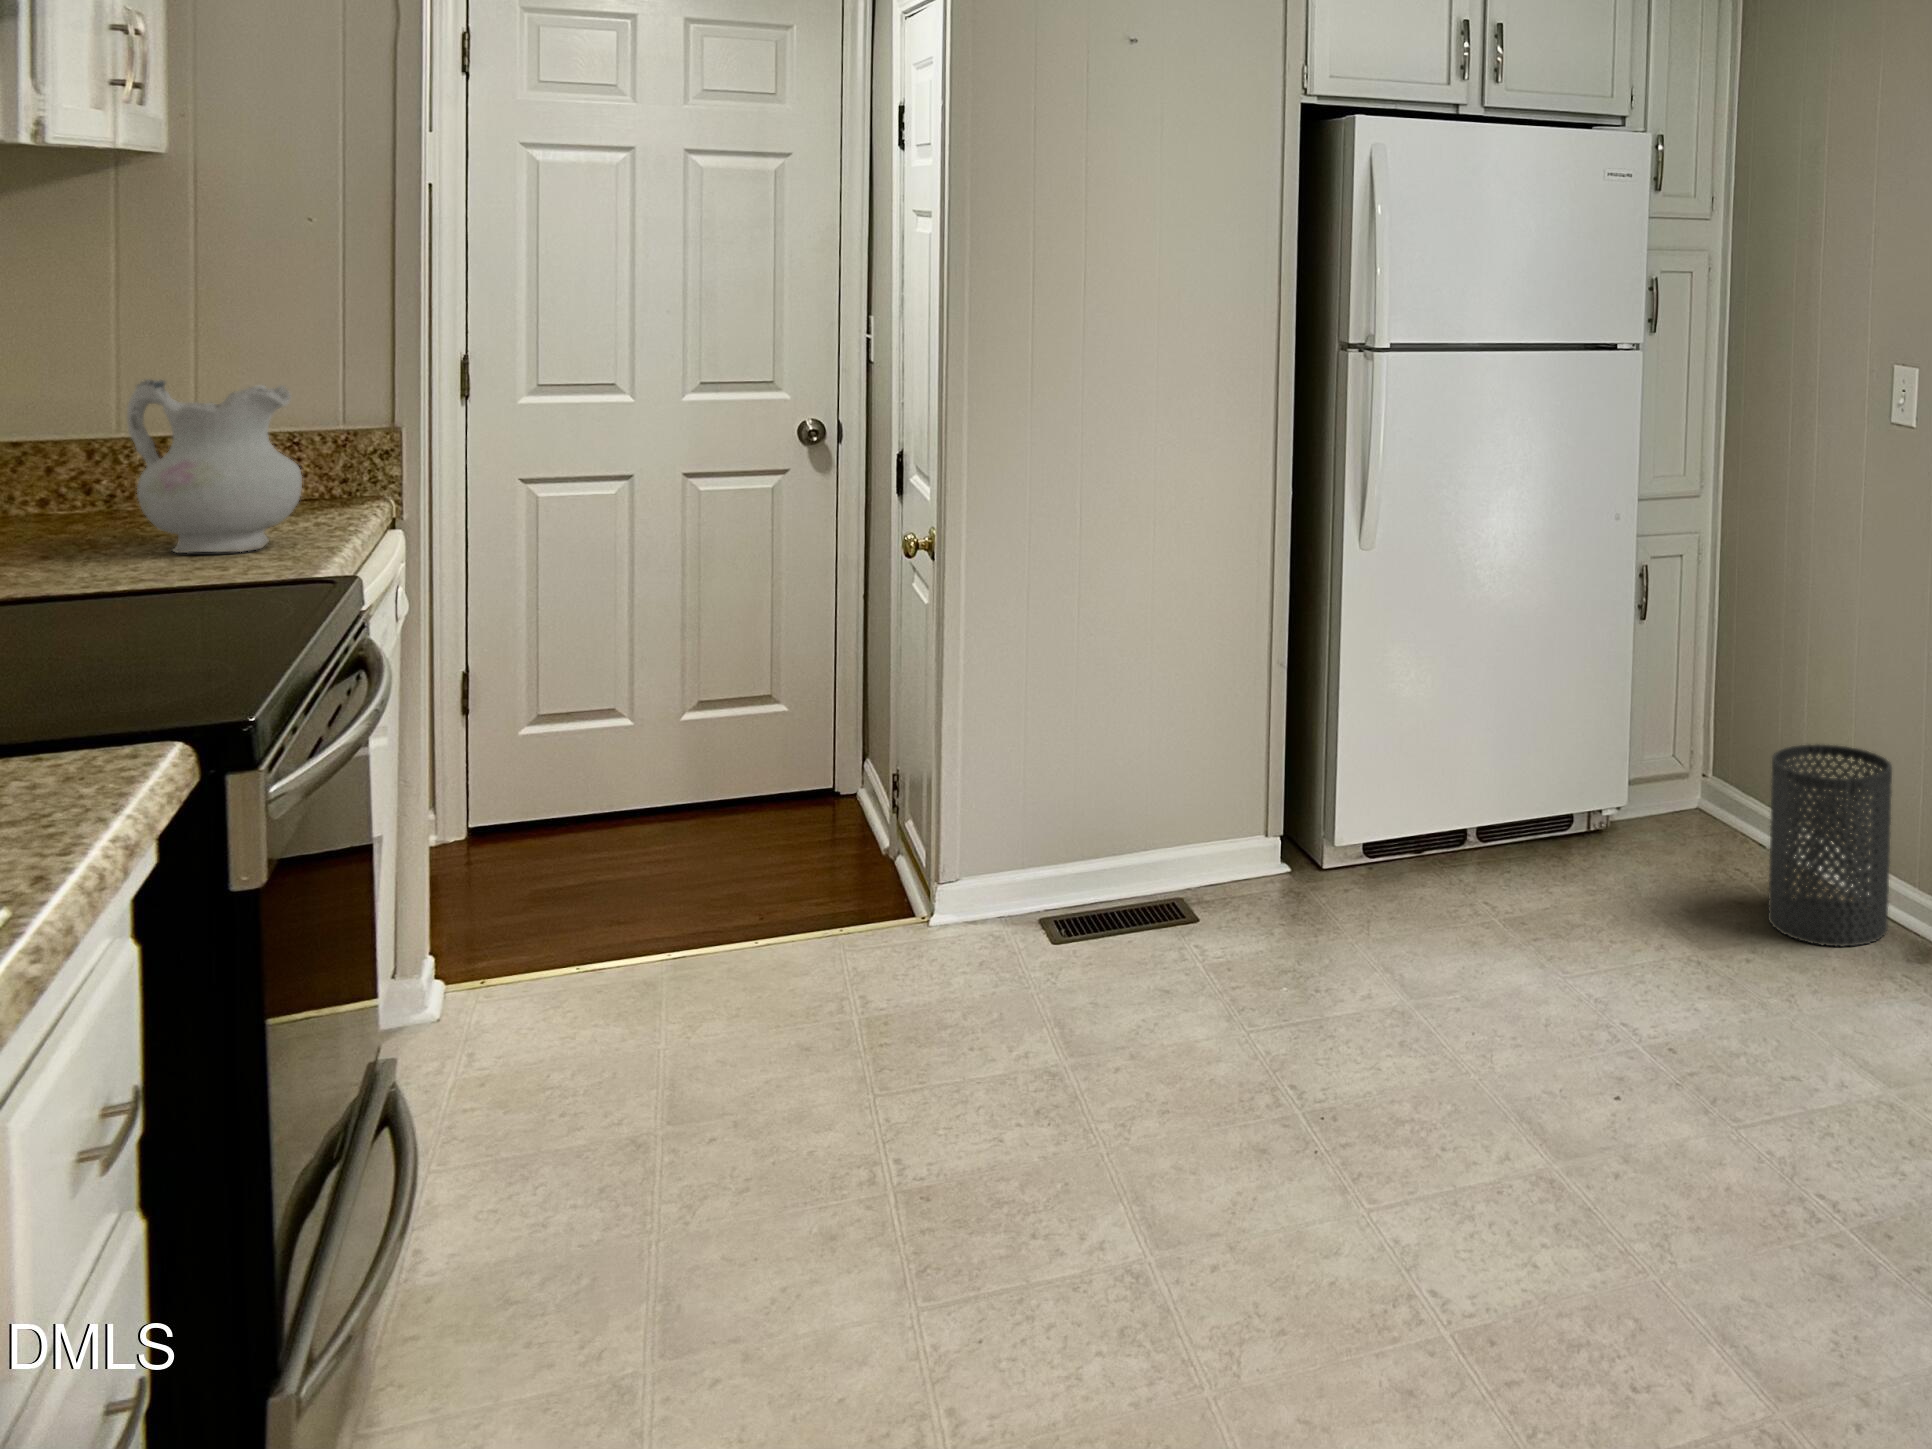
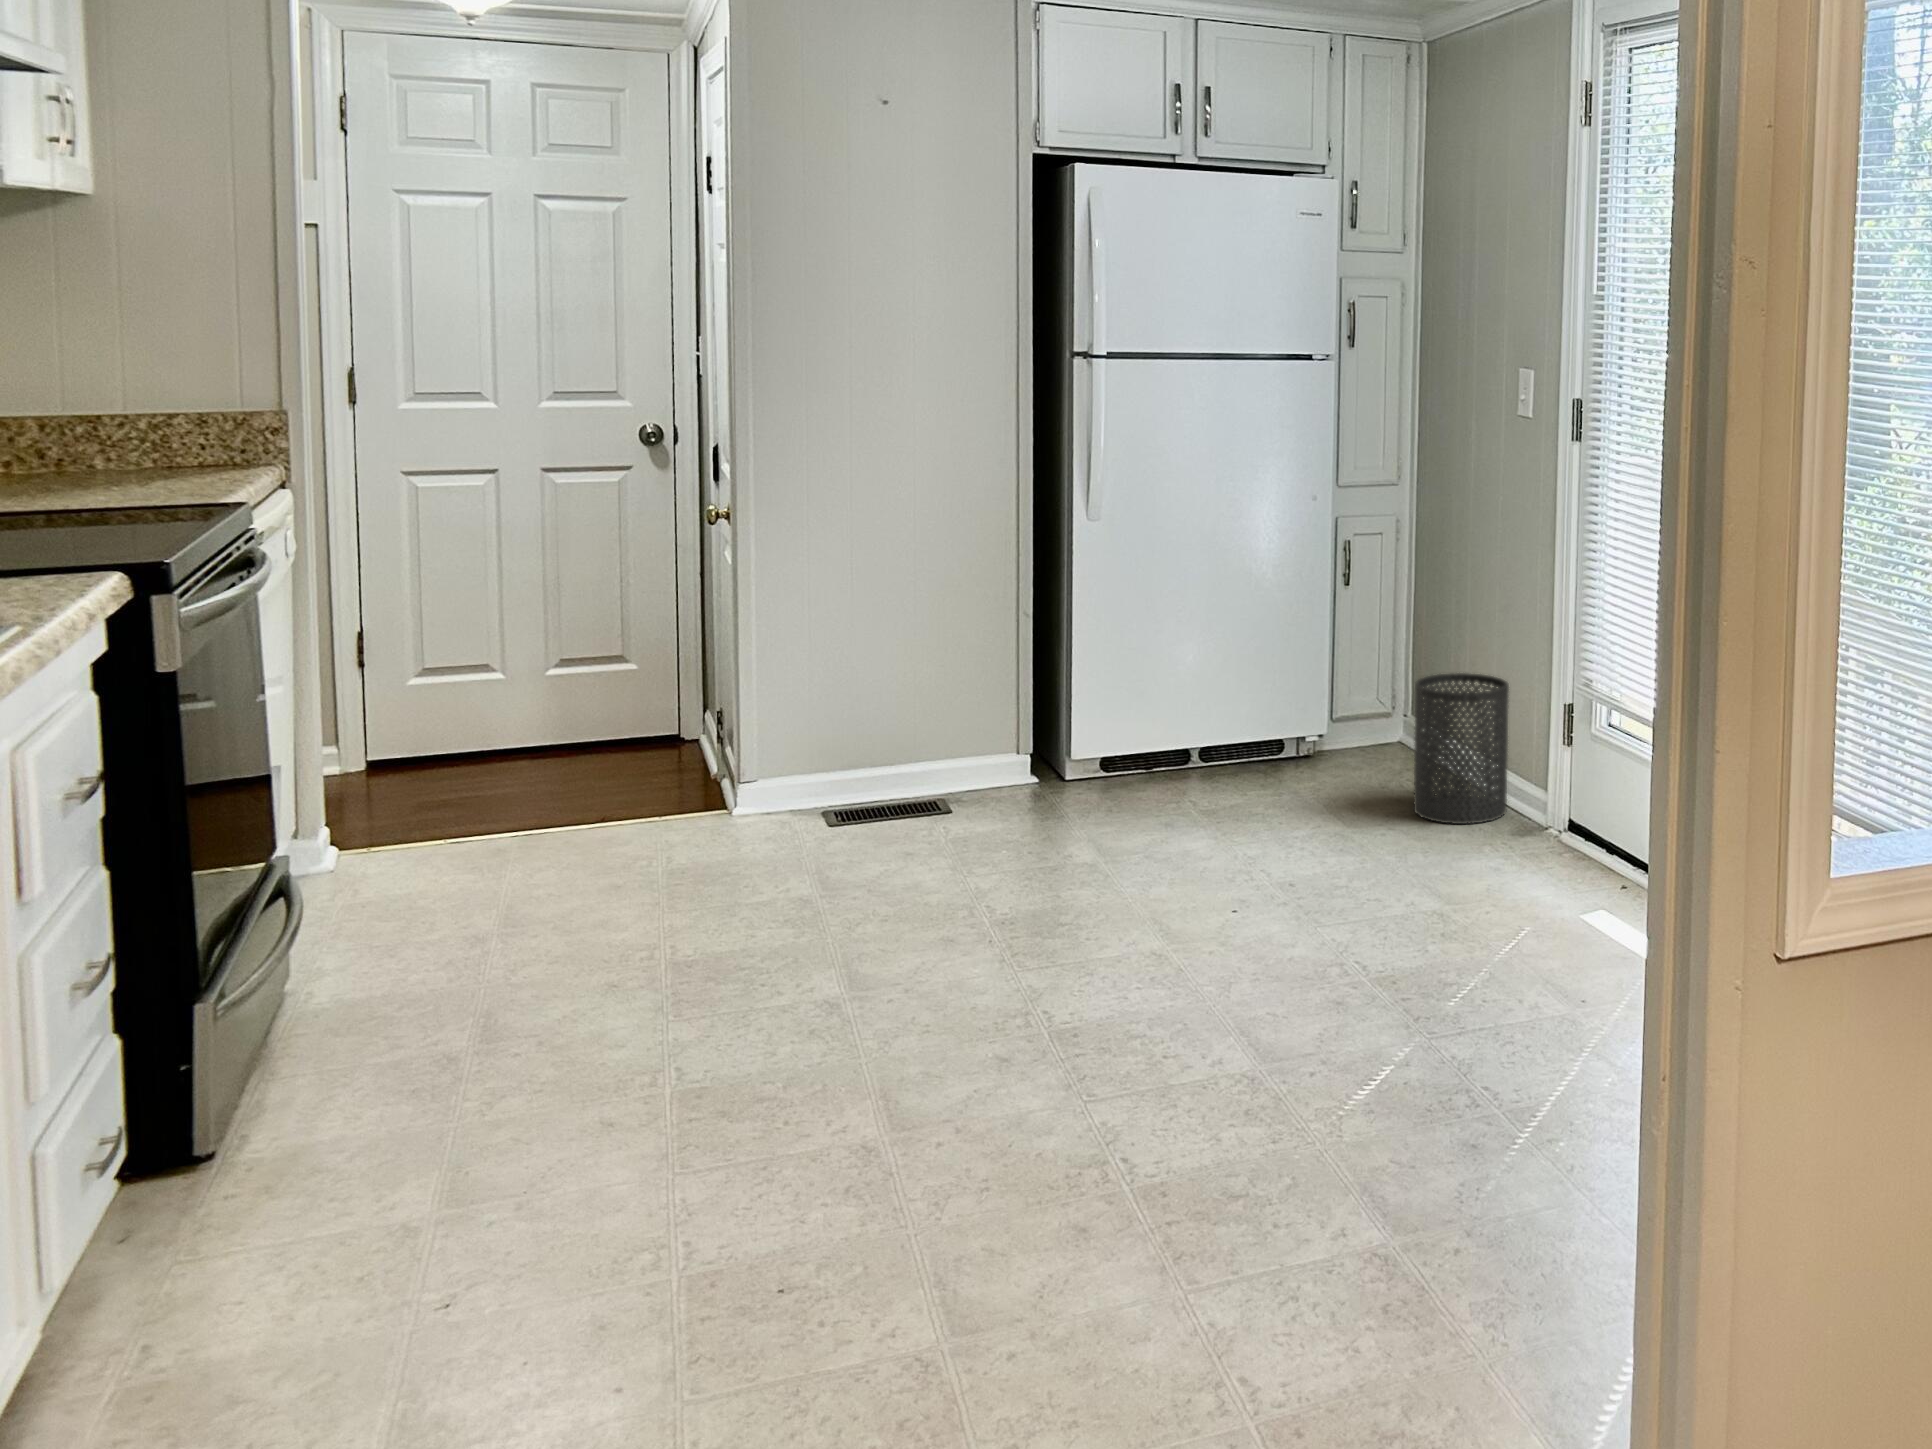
ceramic pitcher: present [127,379,302,553] -> none [70,362,206,492]

